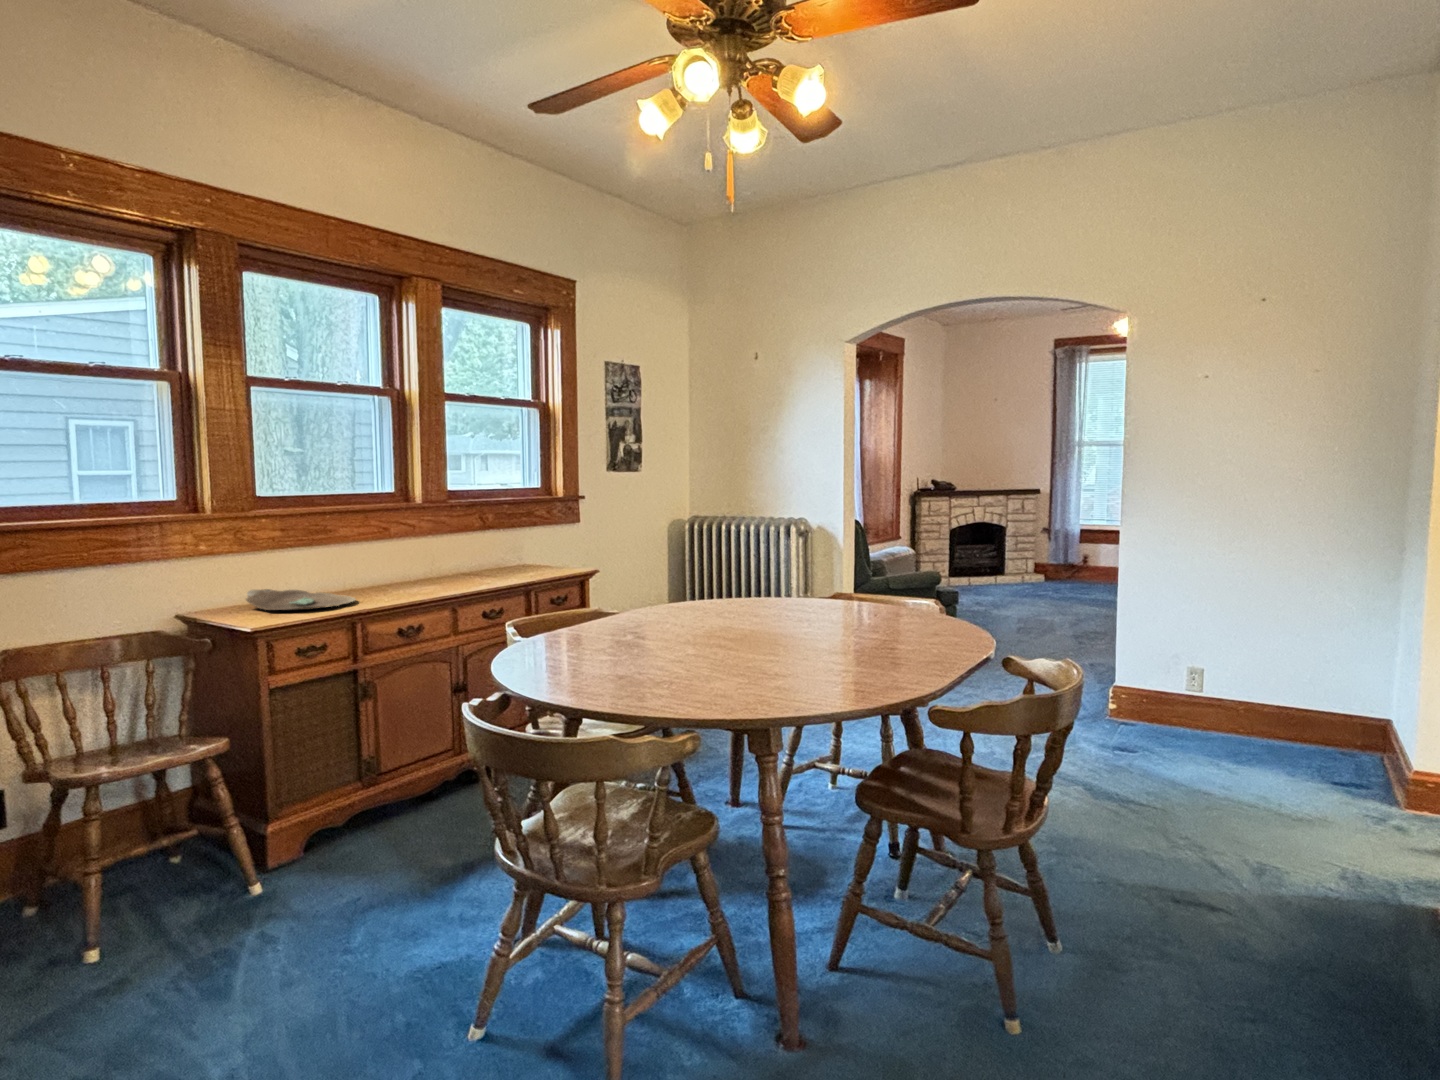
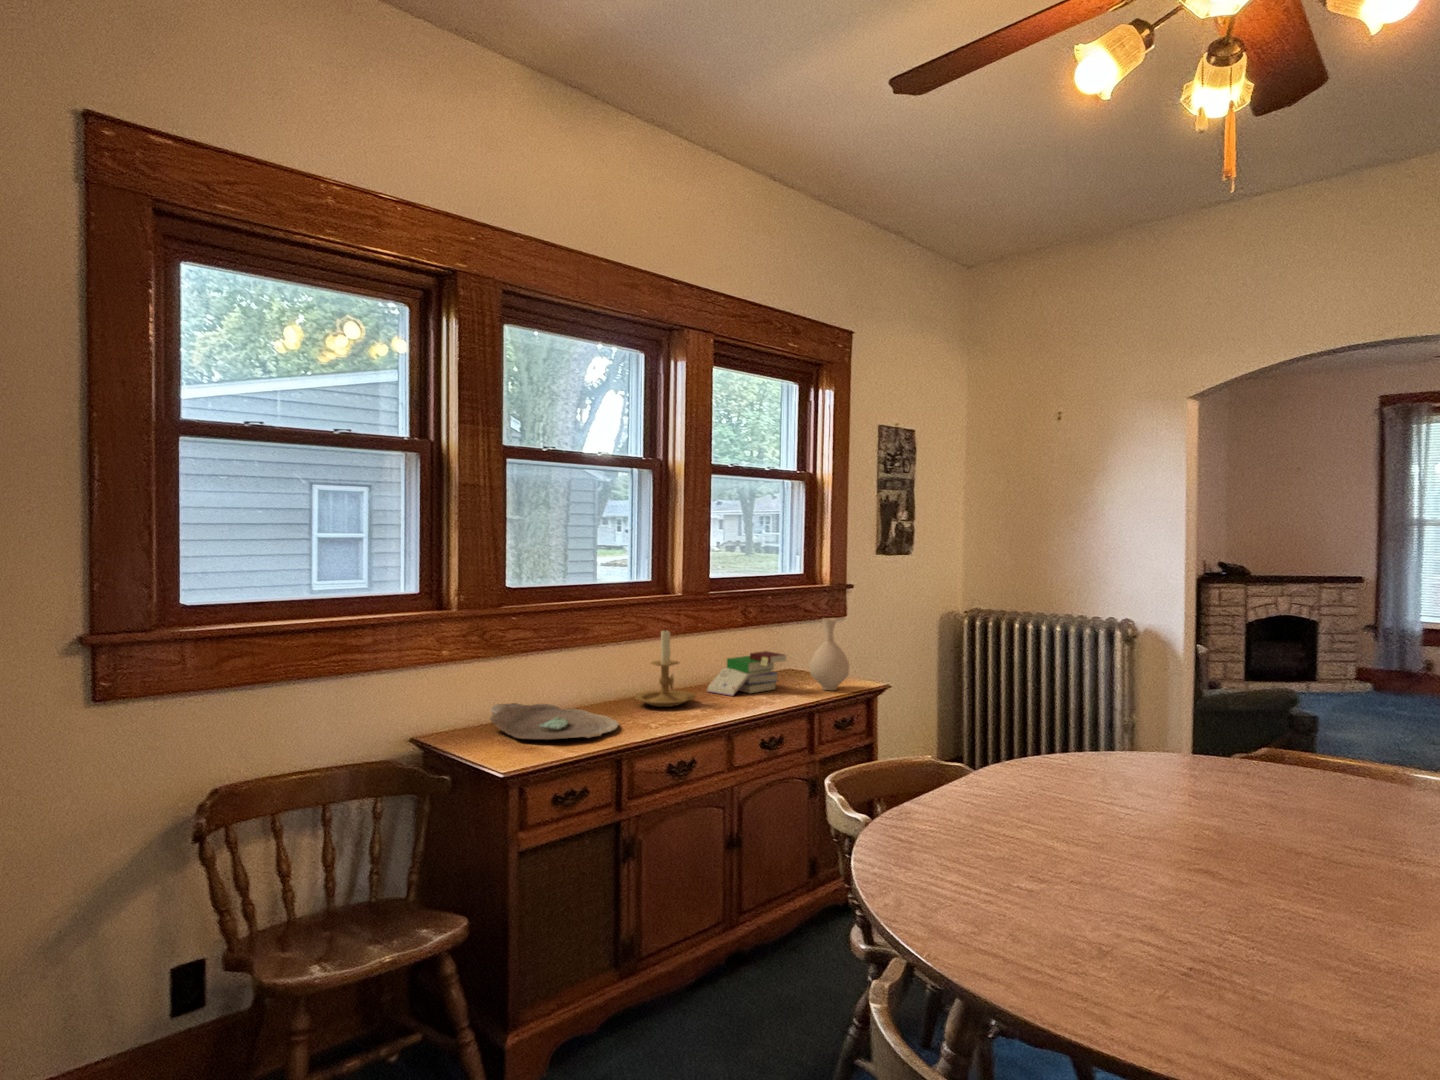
vase: none [528,519,560,576] -> present [809,618,849,690]
candle holder: none [376,528,428,590] -> present [635,630,695,707]
book: none [442,547,508,582] -> present [707,651,786,696]

